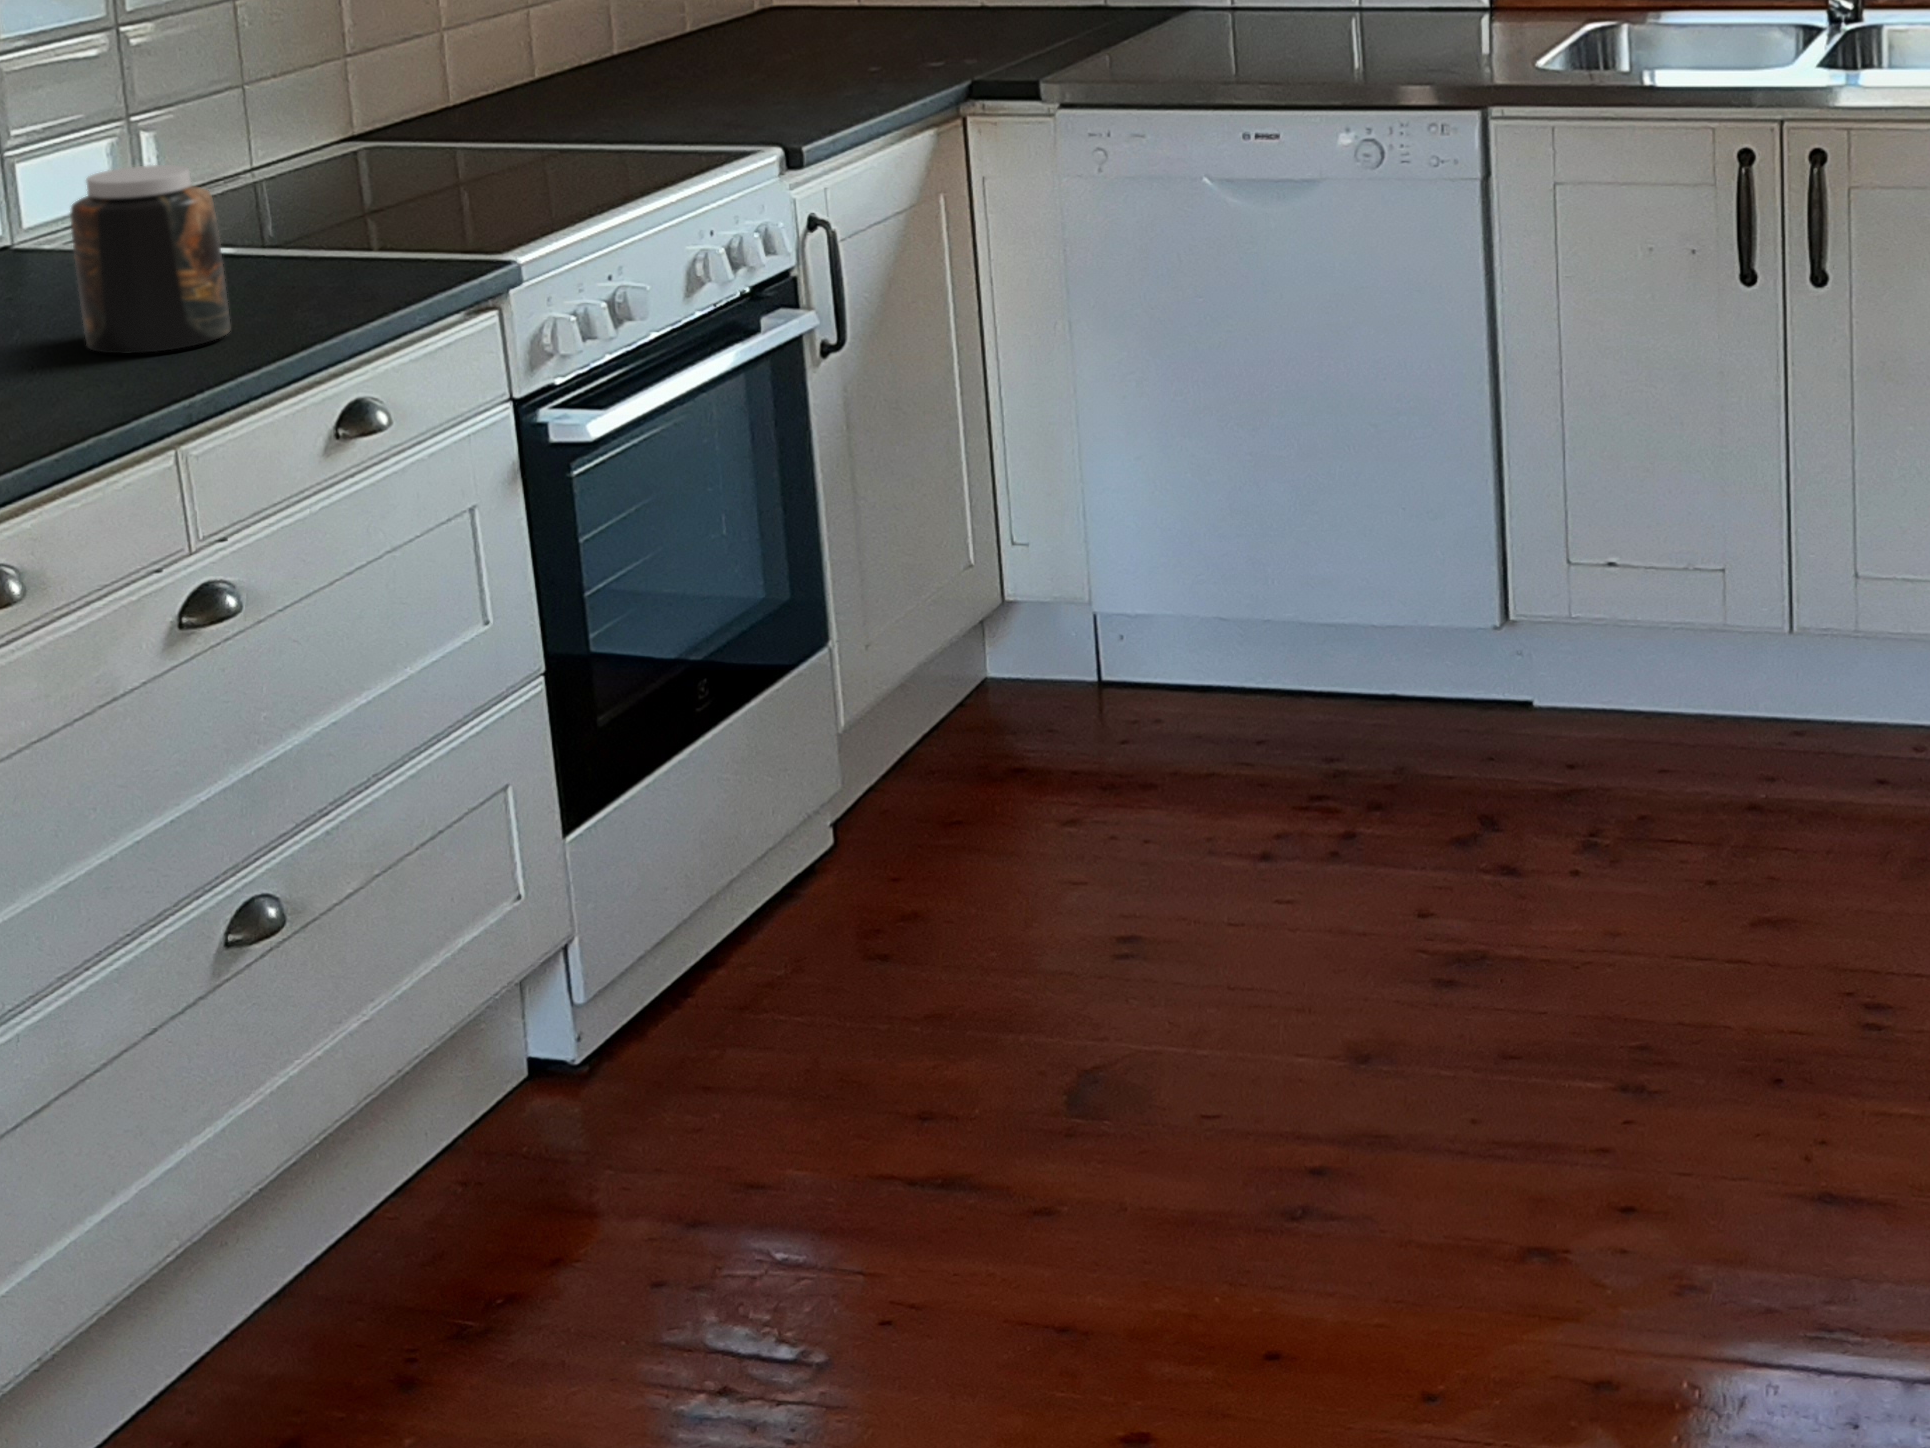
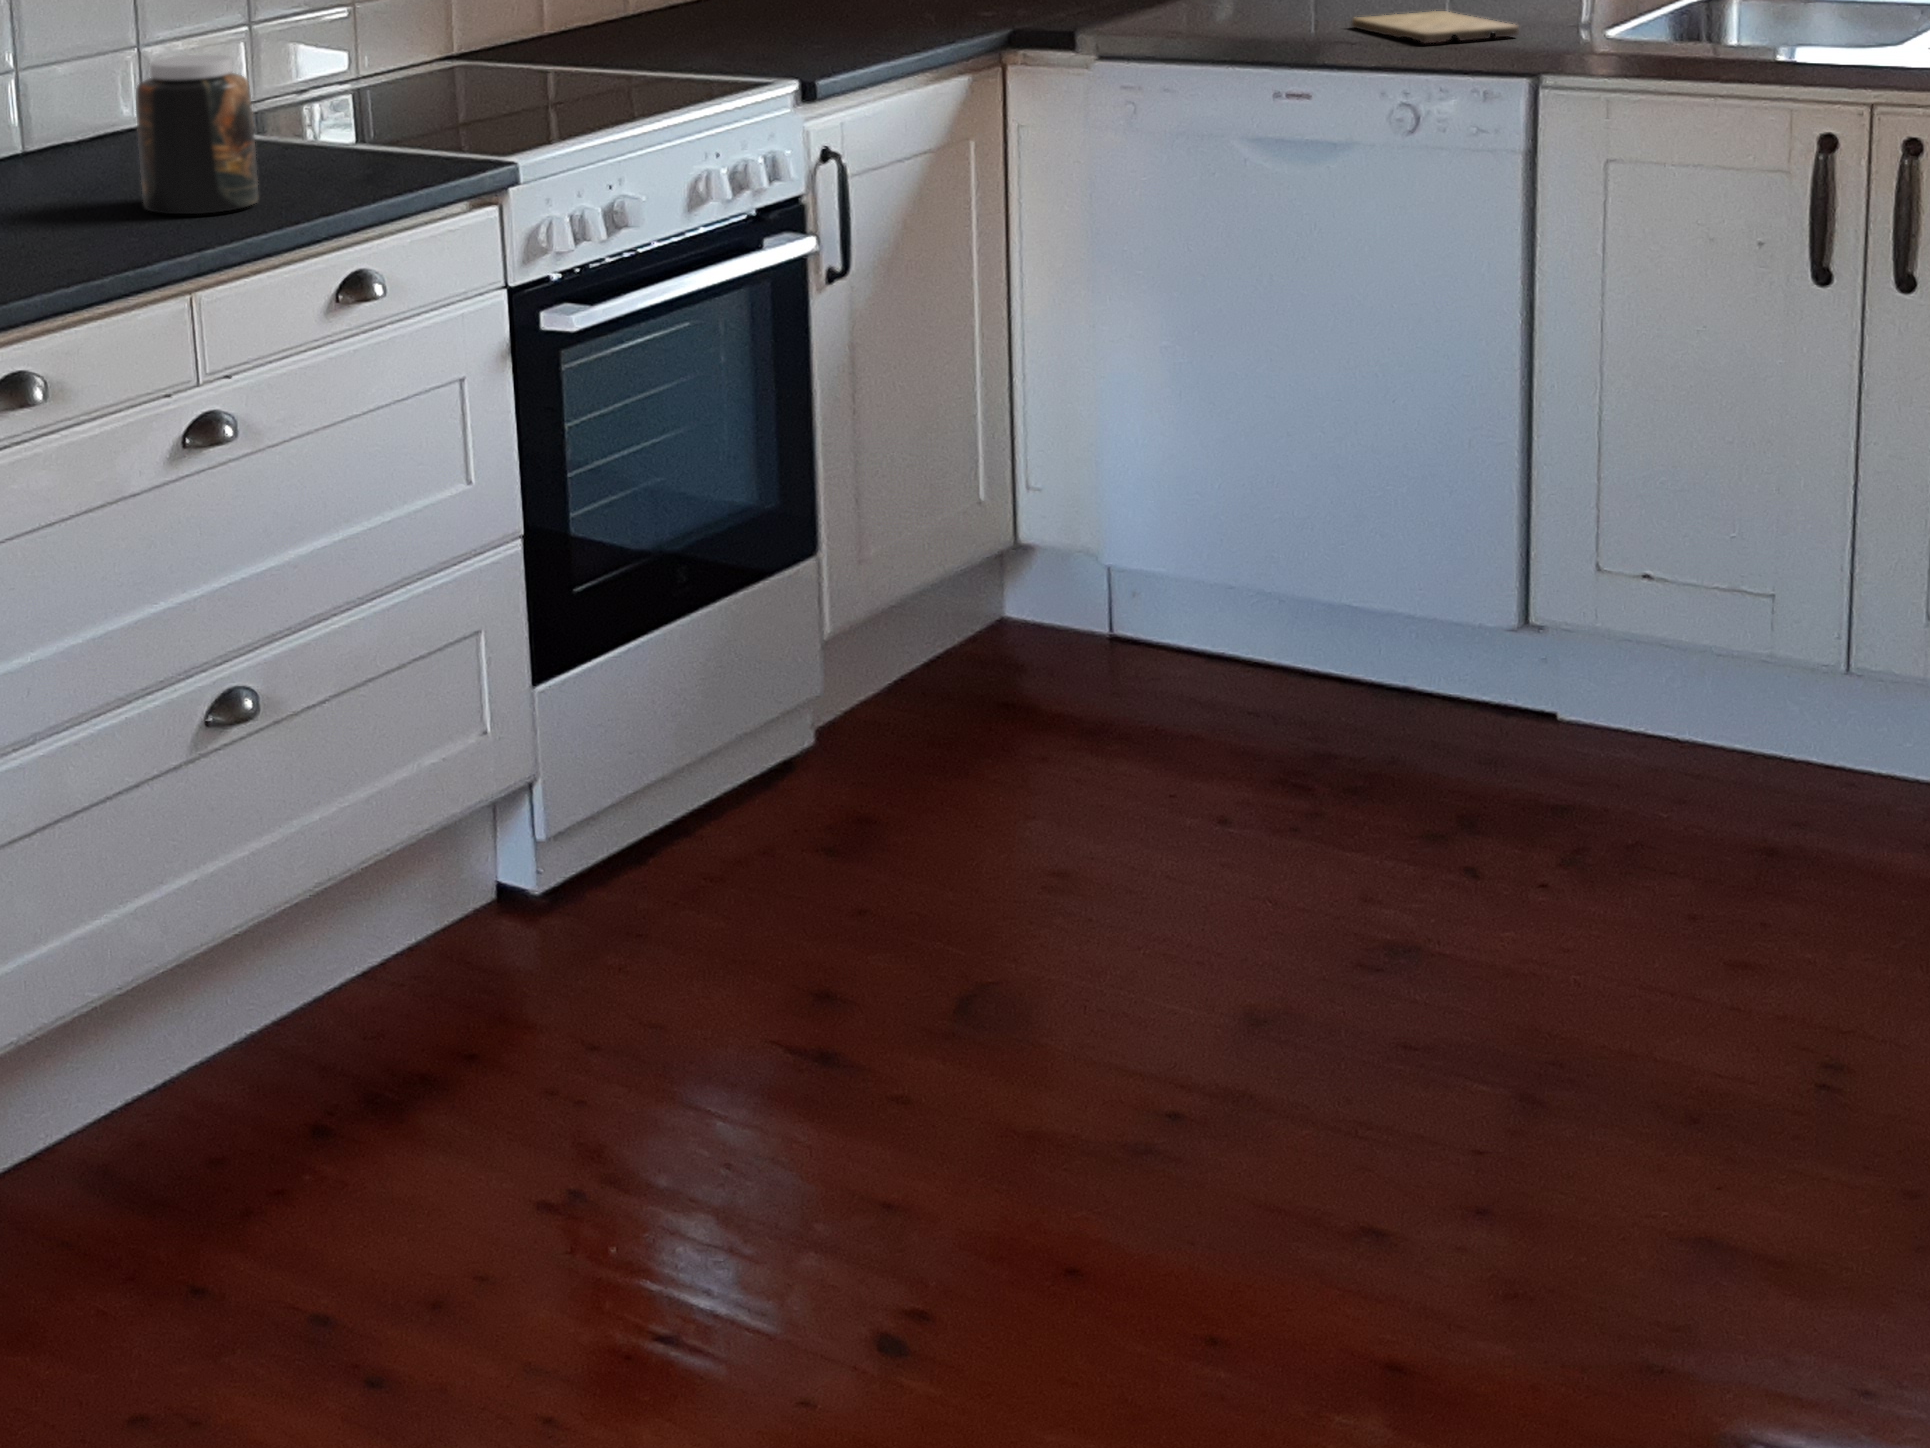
cutting board: none [1298,46,1458,80] -> present [1352,11,1519,44]

